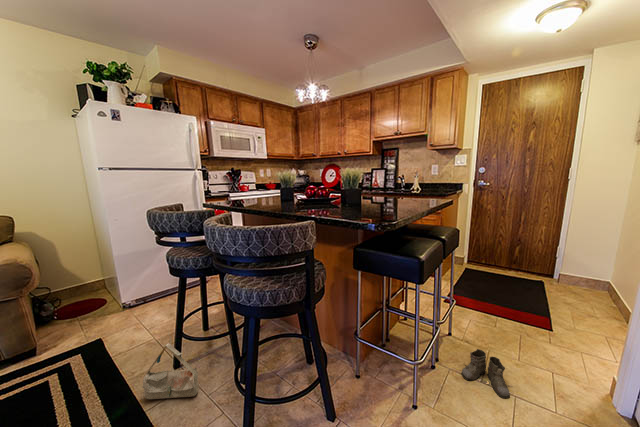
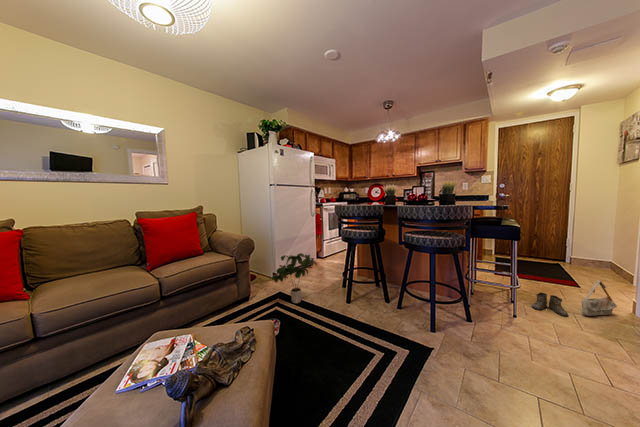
potted plant: none [67,276,147,352] -> present [272,253,317,303]
bag: present [142,343,199,399] -> present [581,281,617,316]

